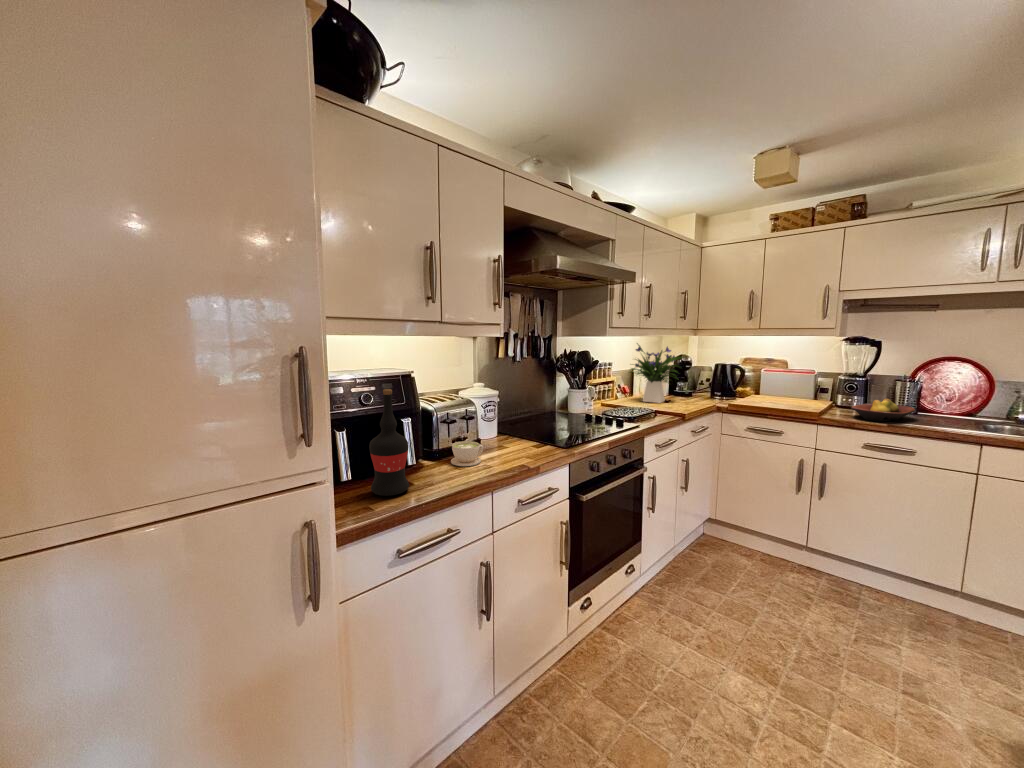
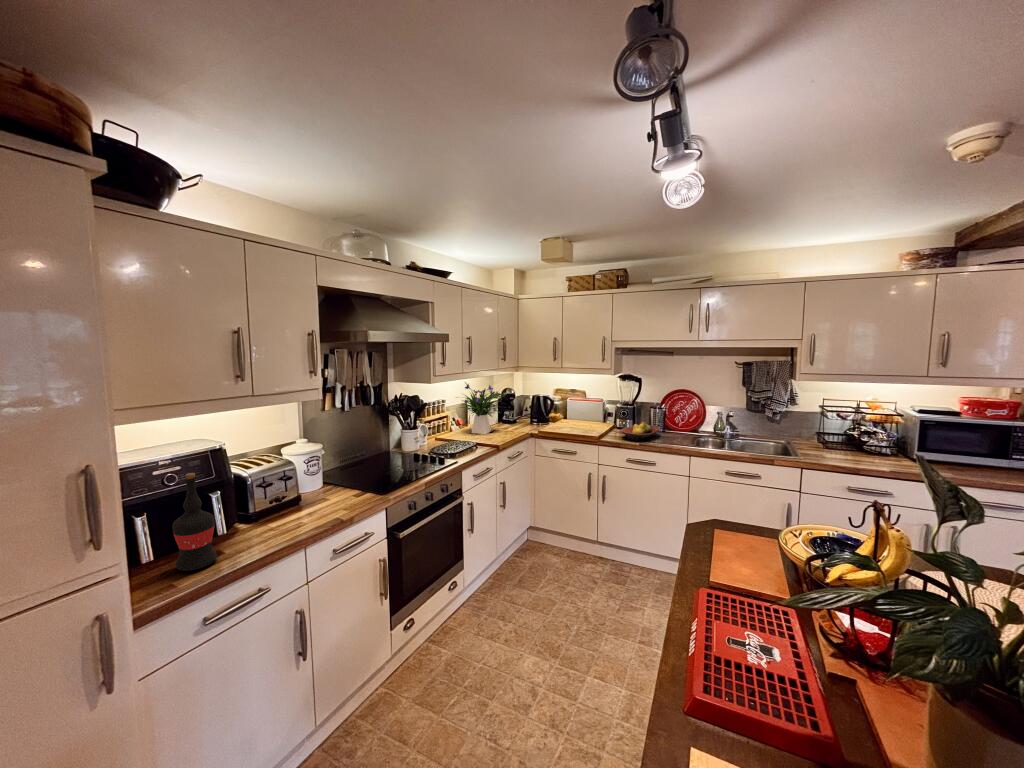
coffee cup: present [451,441,483,466] -> none [267,501,300,527]

